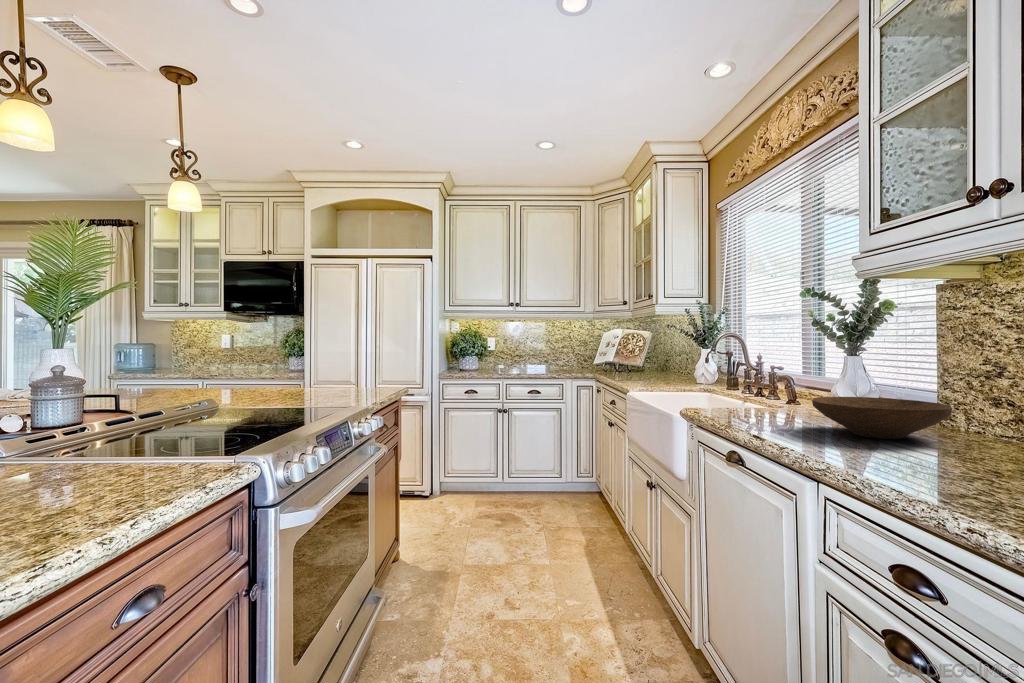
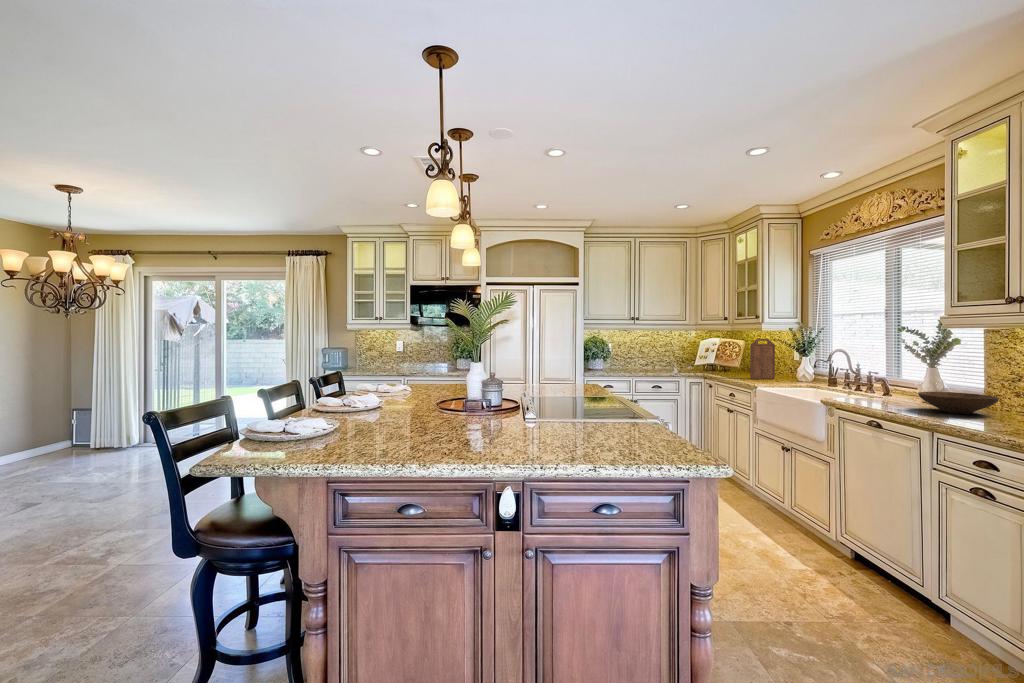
cutting board: none [639,325,673,382] -> present [750,339,775,379]

